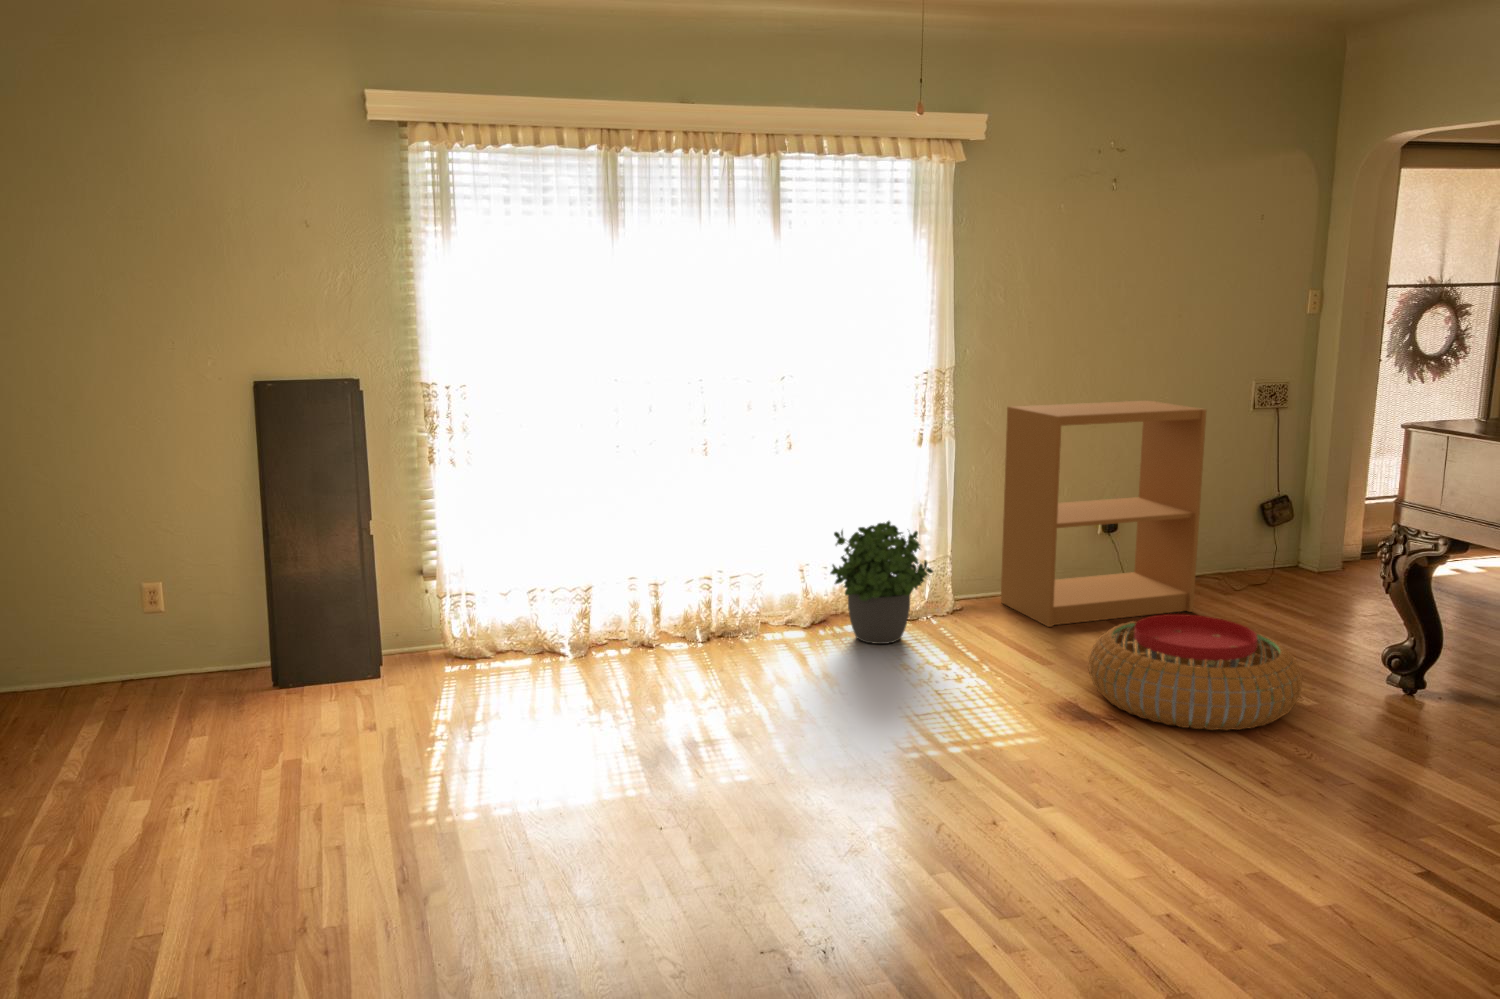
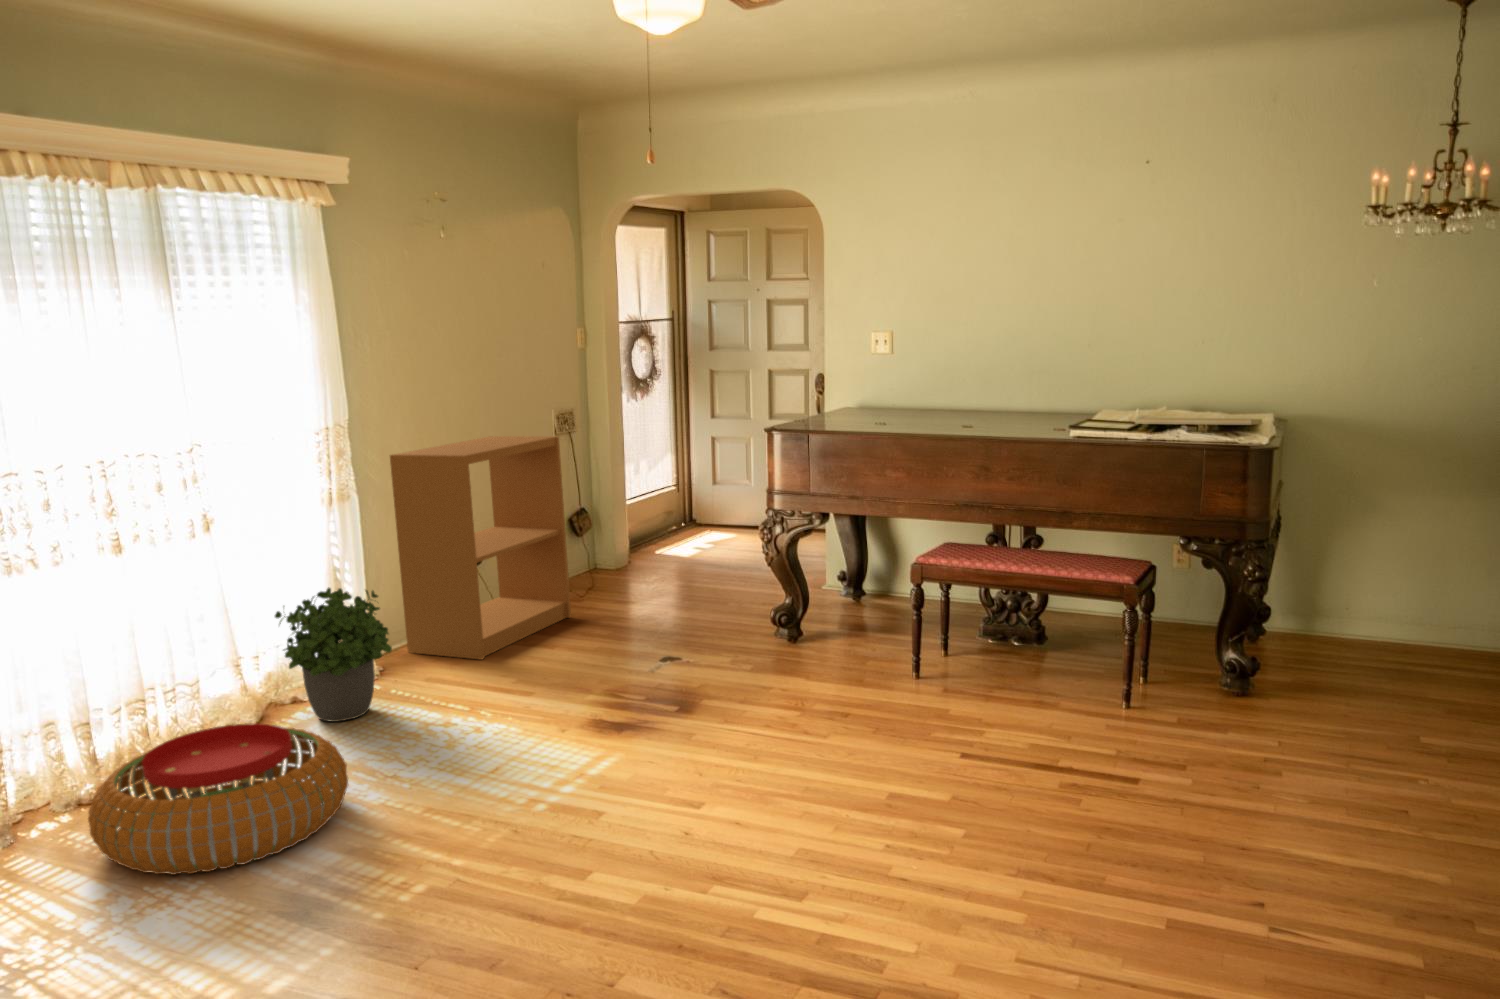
pouf: present [1088,614,1303,731] -> present [88,723,348,875]

